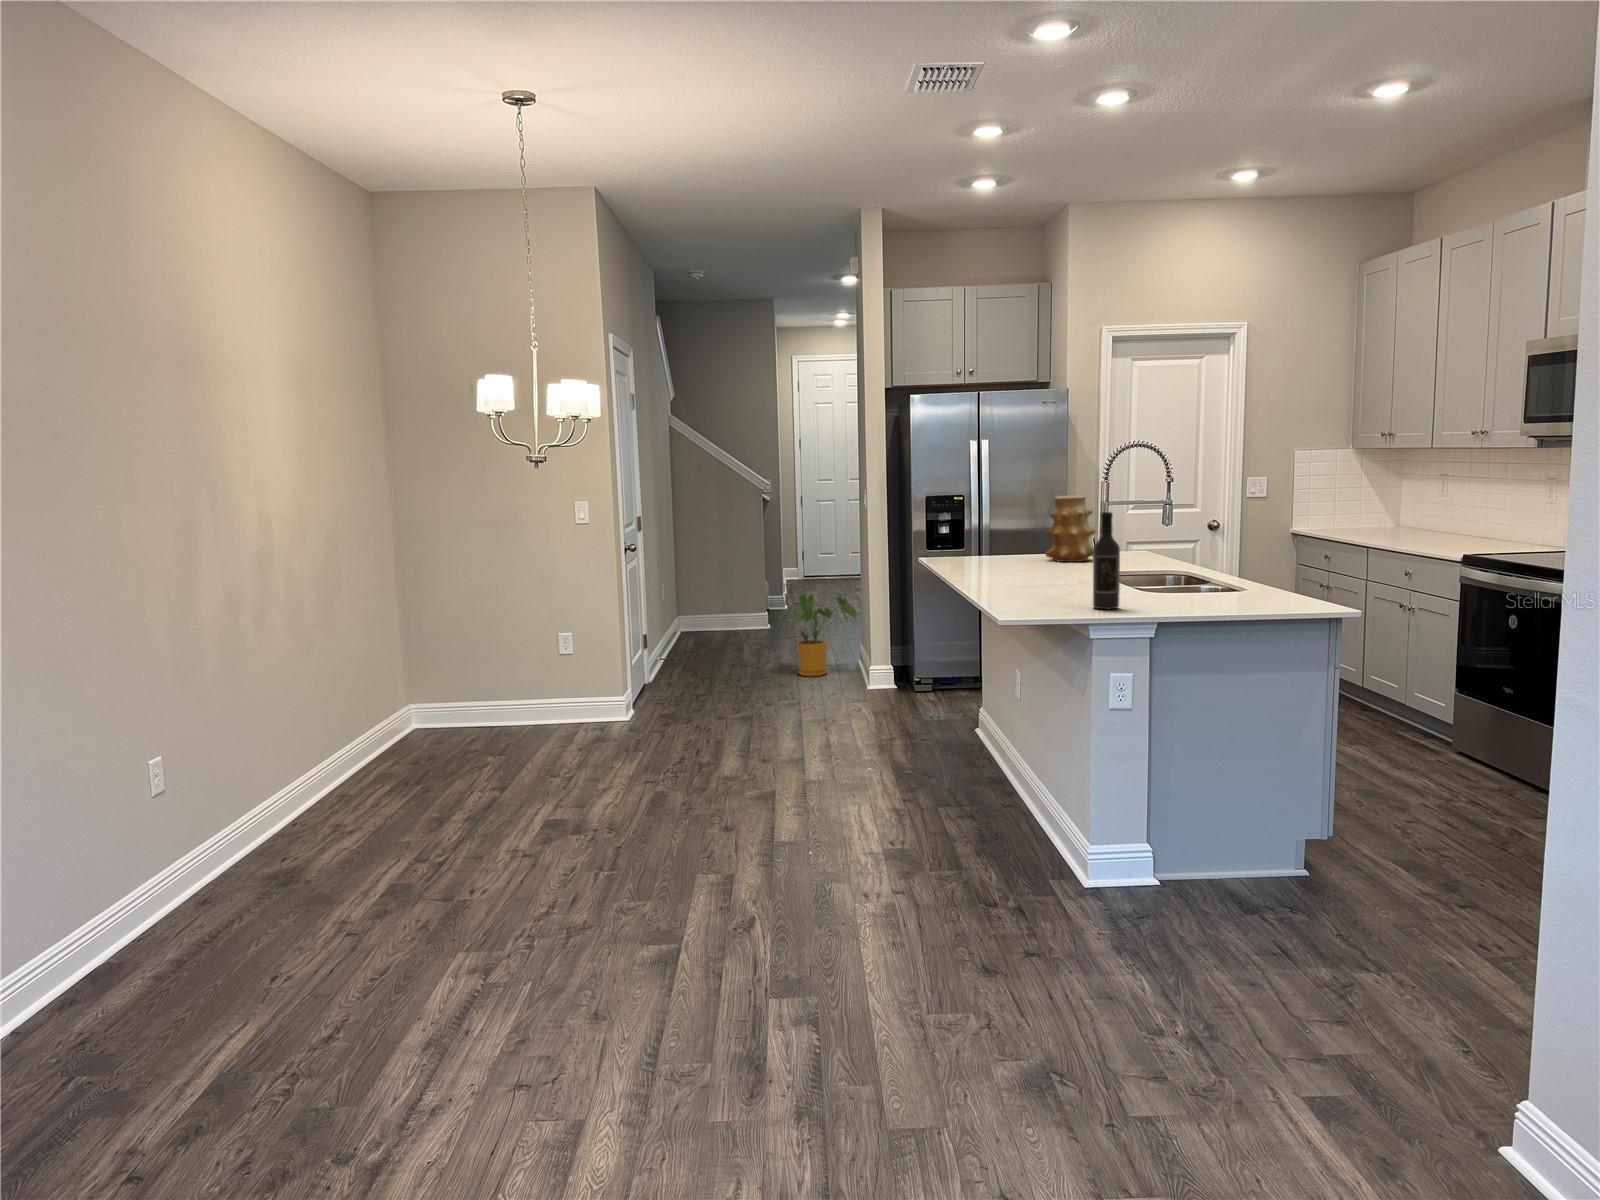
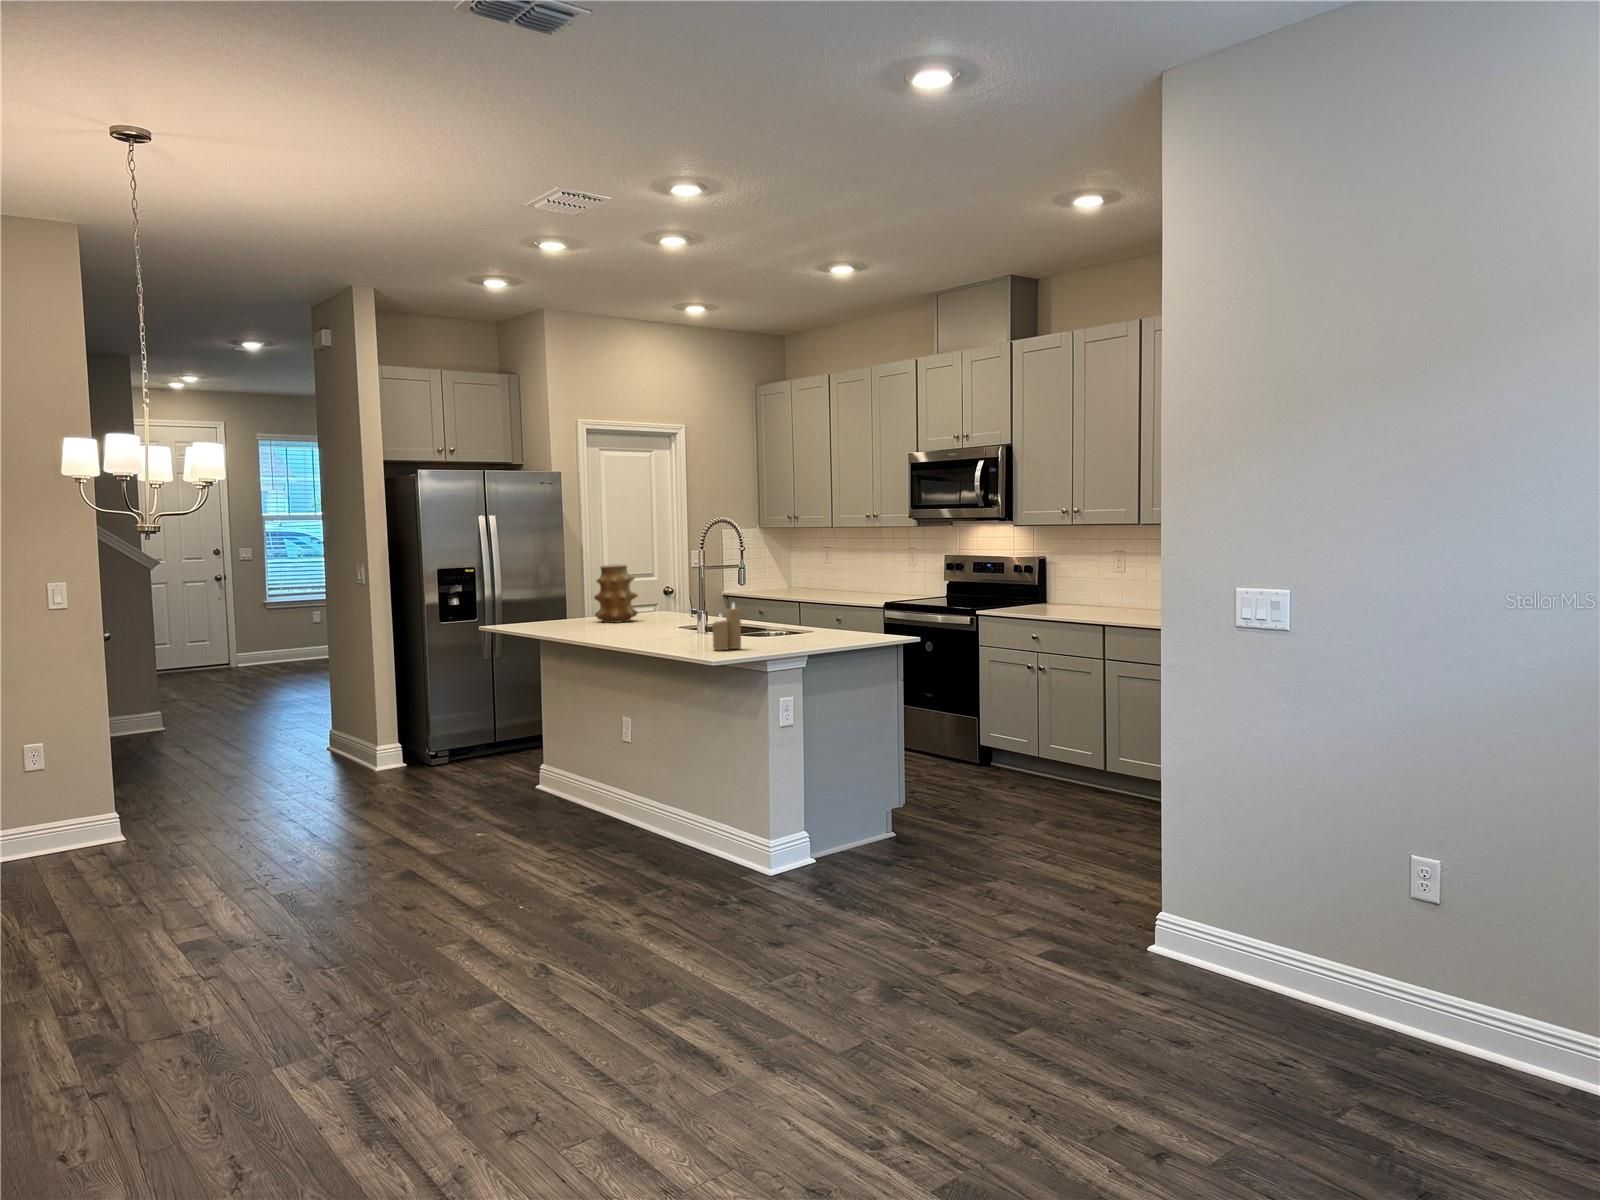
wine bottle: present [1093,512,1120,609] -> none [757,570,778,648]
candle: none [1032,550,1071,607] -> present [712,603,741,650]
house plant: present [778,594,857,677] -> none [242,675,346,767]

